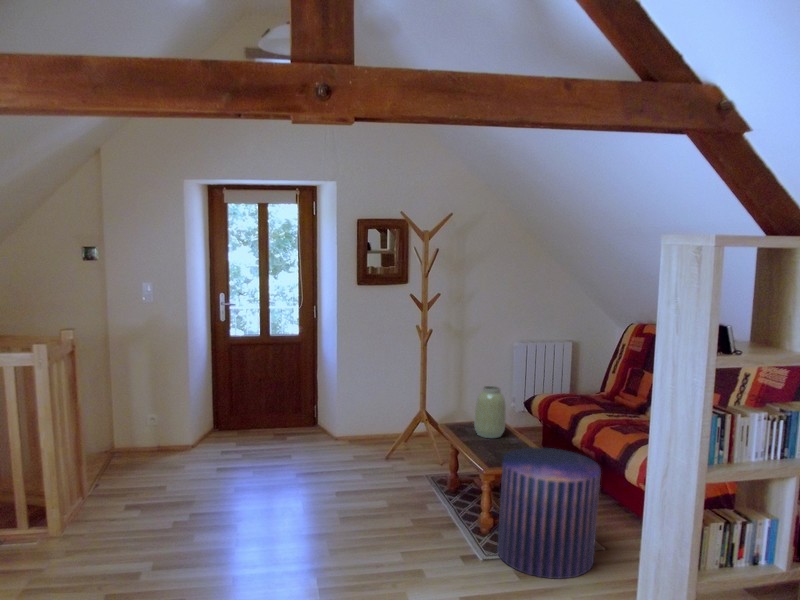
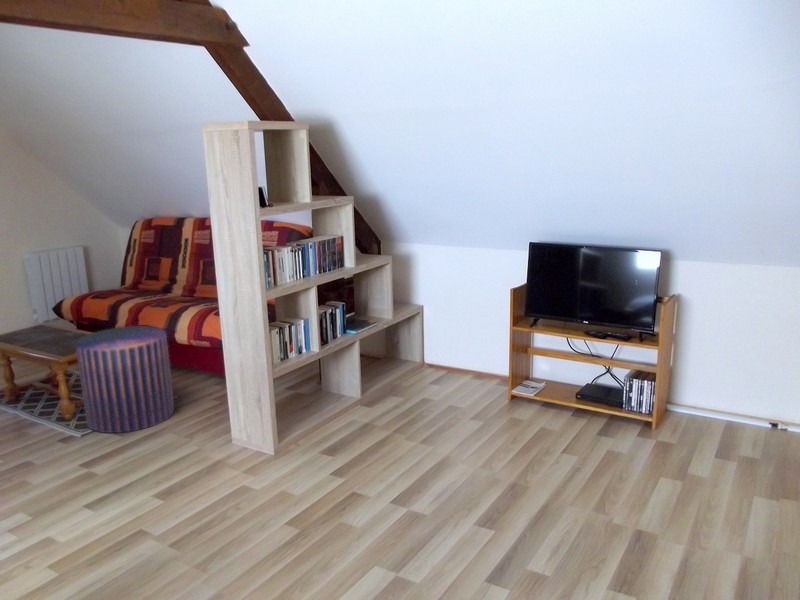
vase: present [474,386,506,438] -> none [21,291,56,341]

